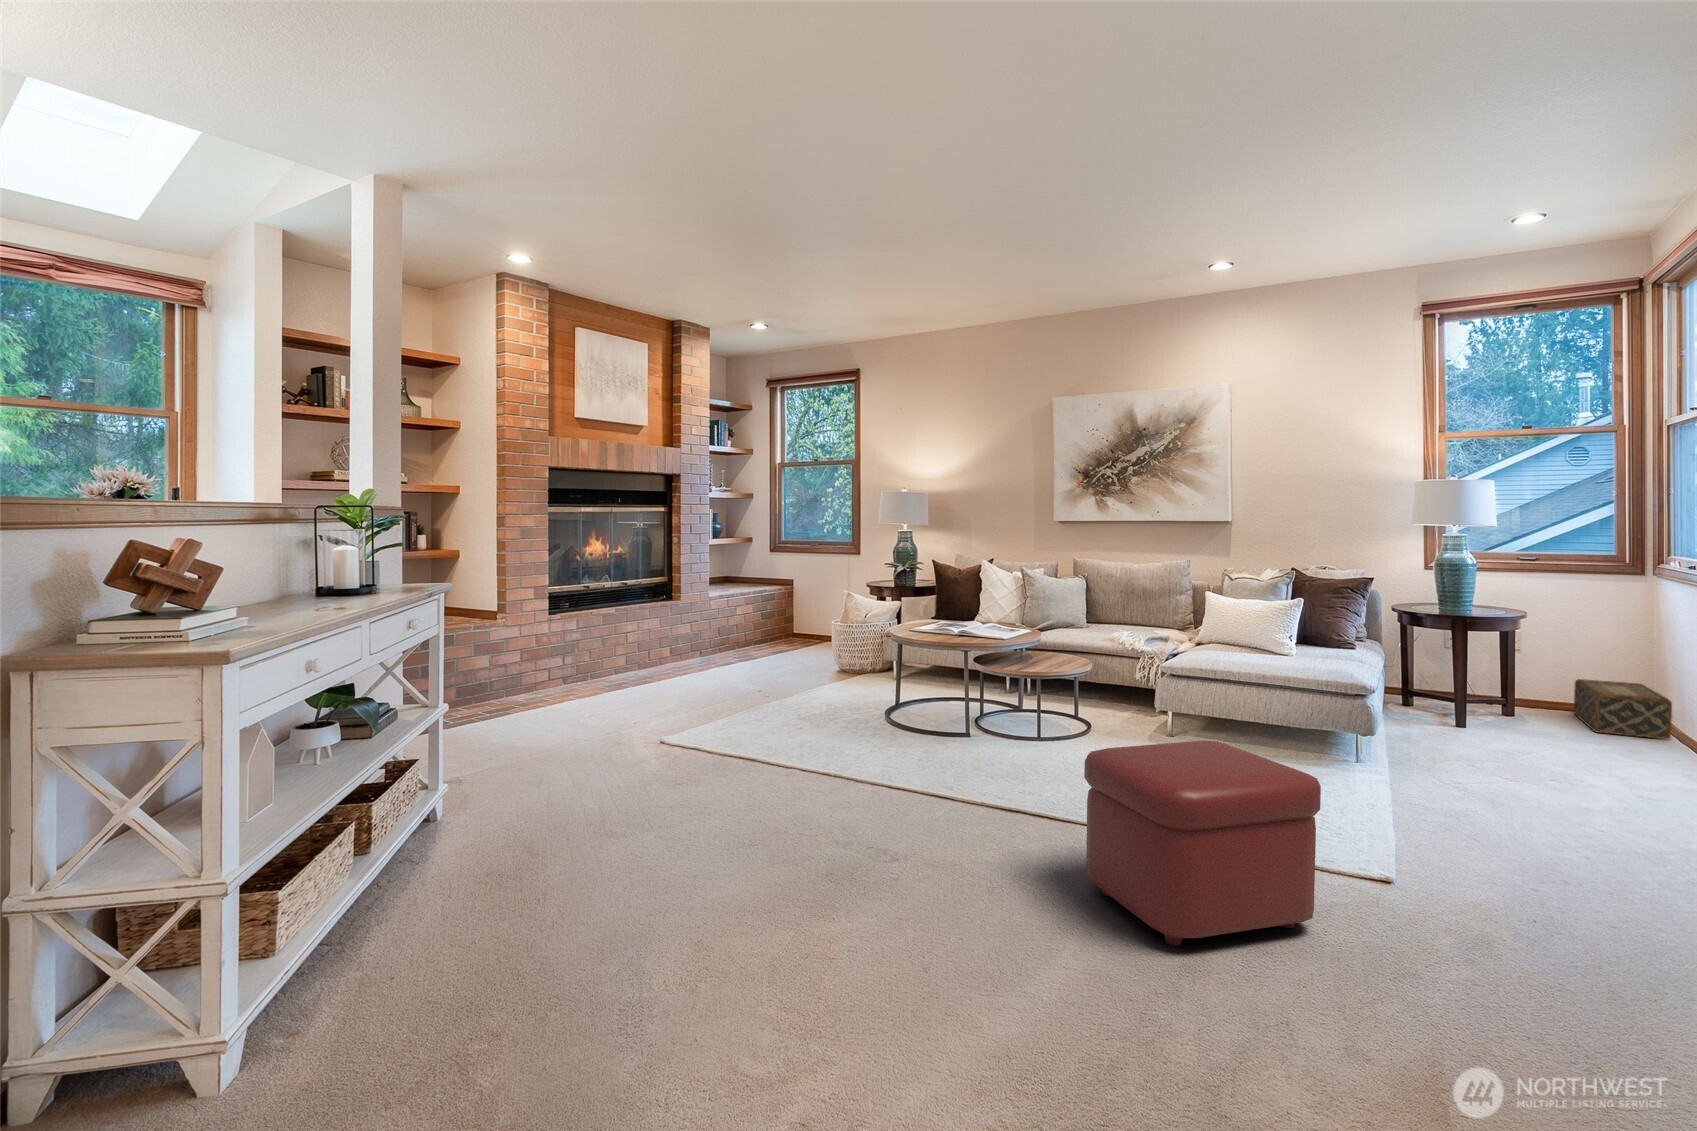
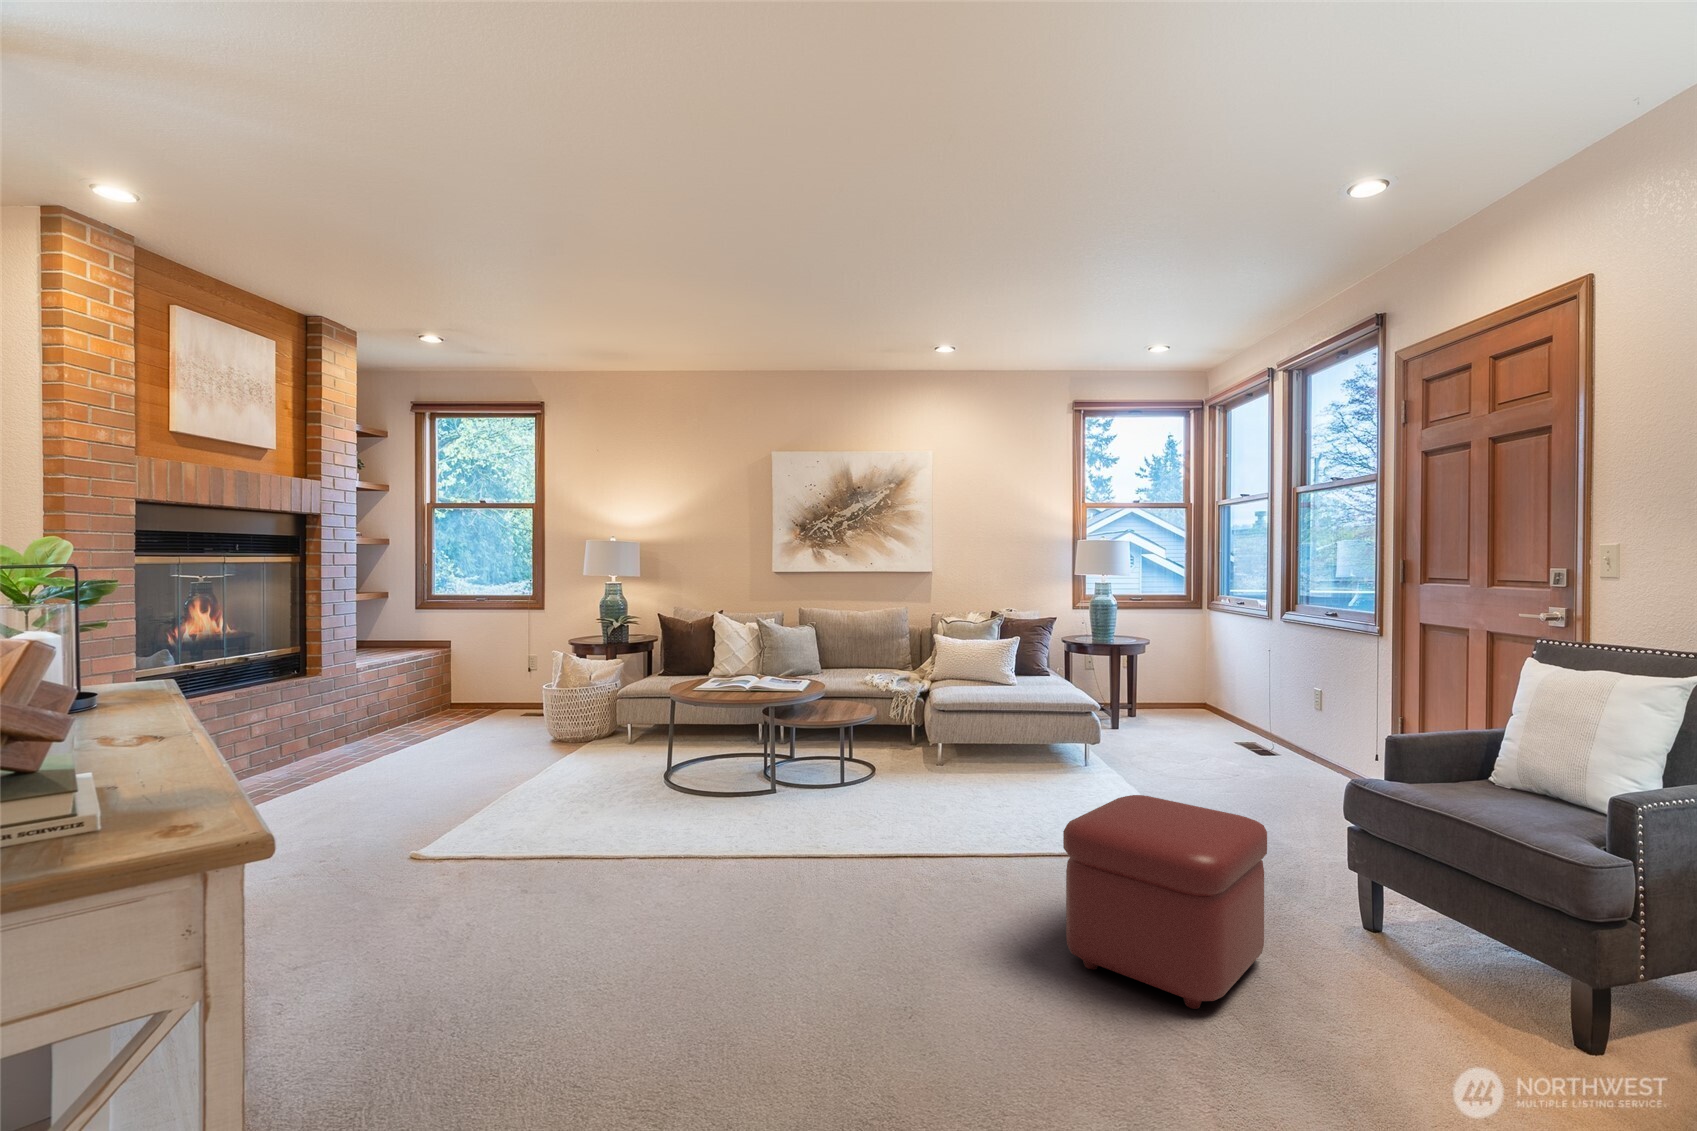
woven basket: present [1574,679,1672,739] -> none [1170,691,1239,731]

